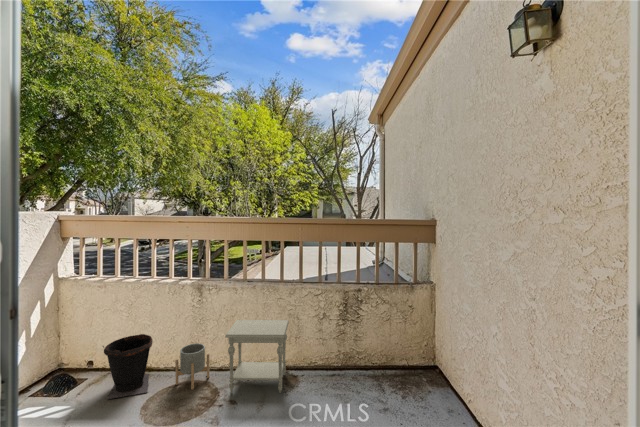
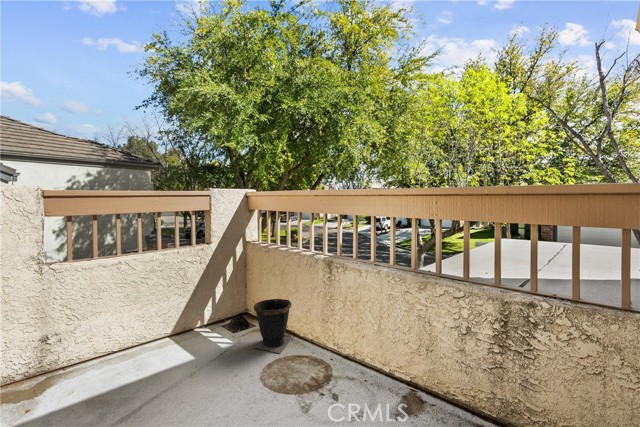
side table: present [225,320,289,393] -> none [332,307,416,412]
planter: present [175,343,209,390] -> none [302,321,333,366]

